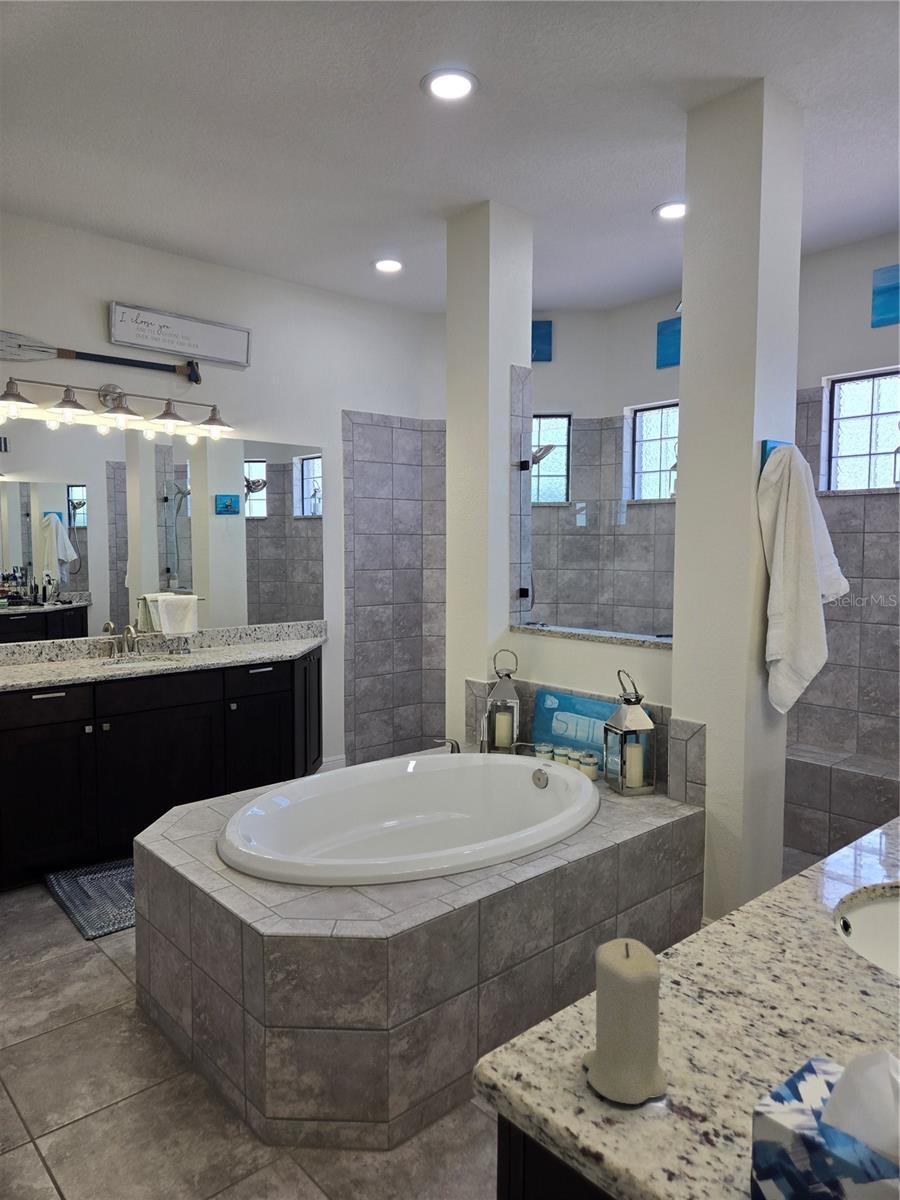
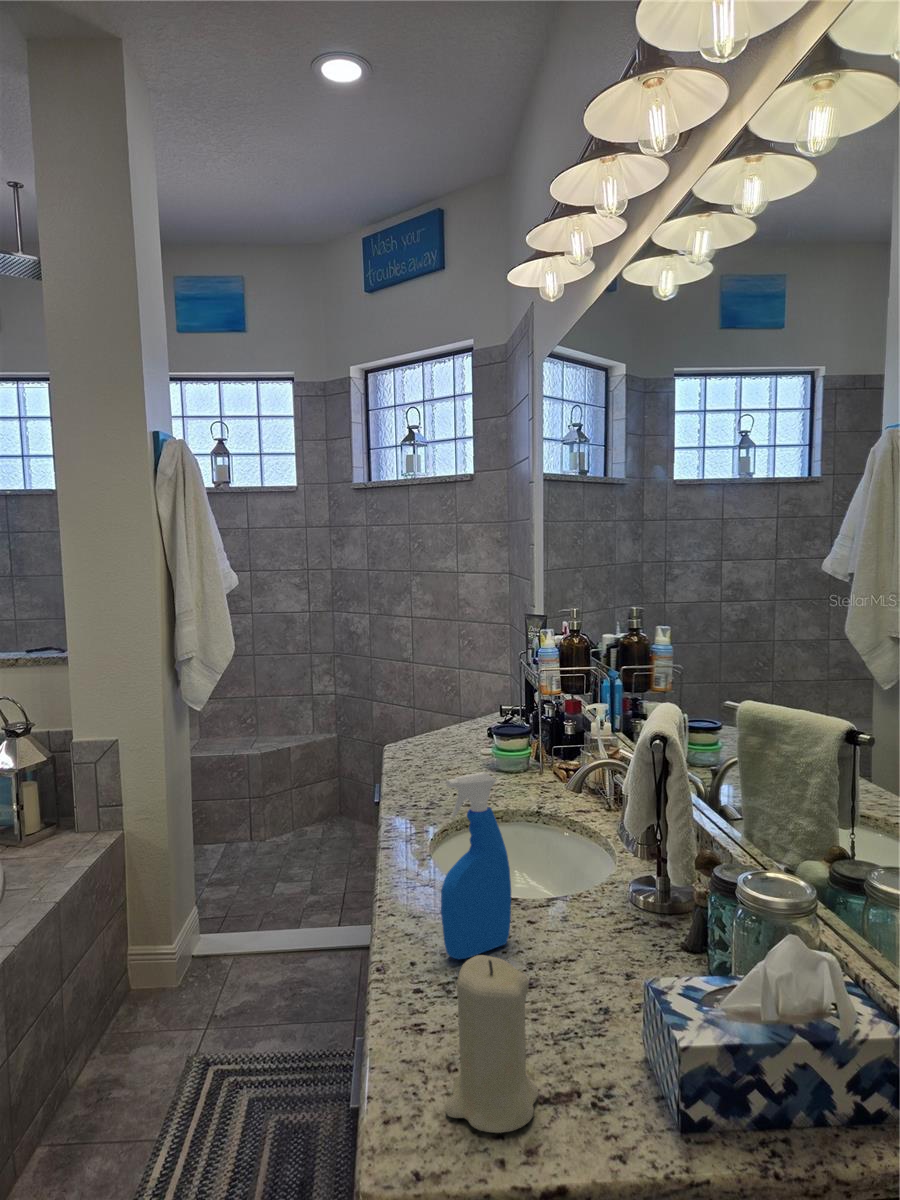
spray bottle: none [725,794,816,989] -> present [441,772,511,959]

